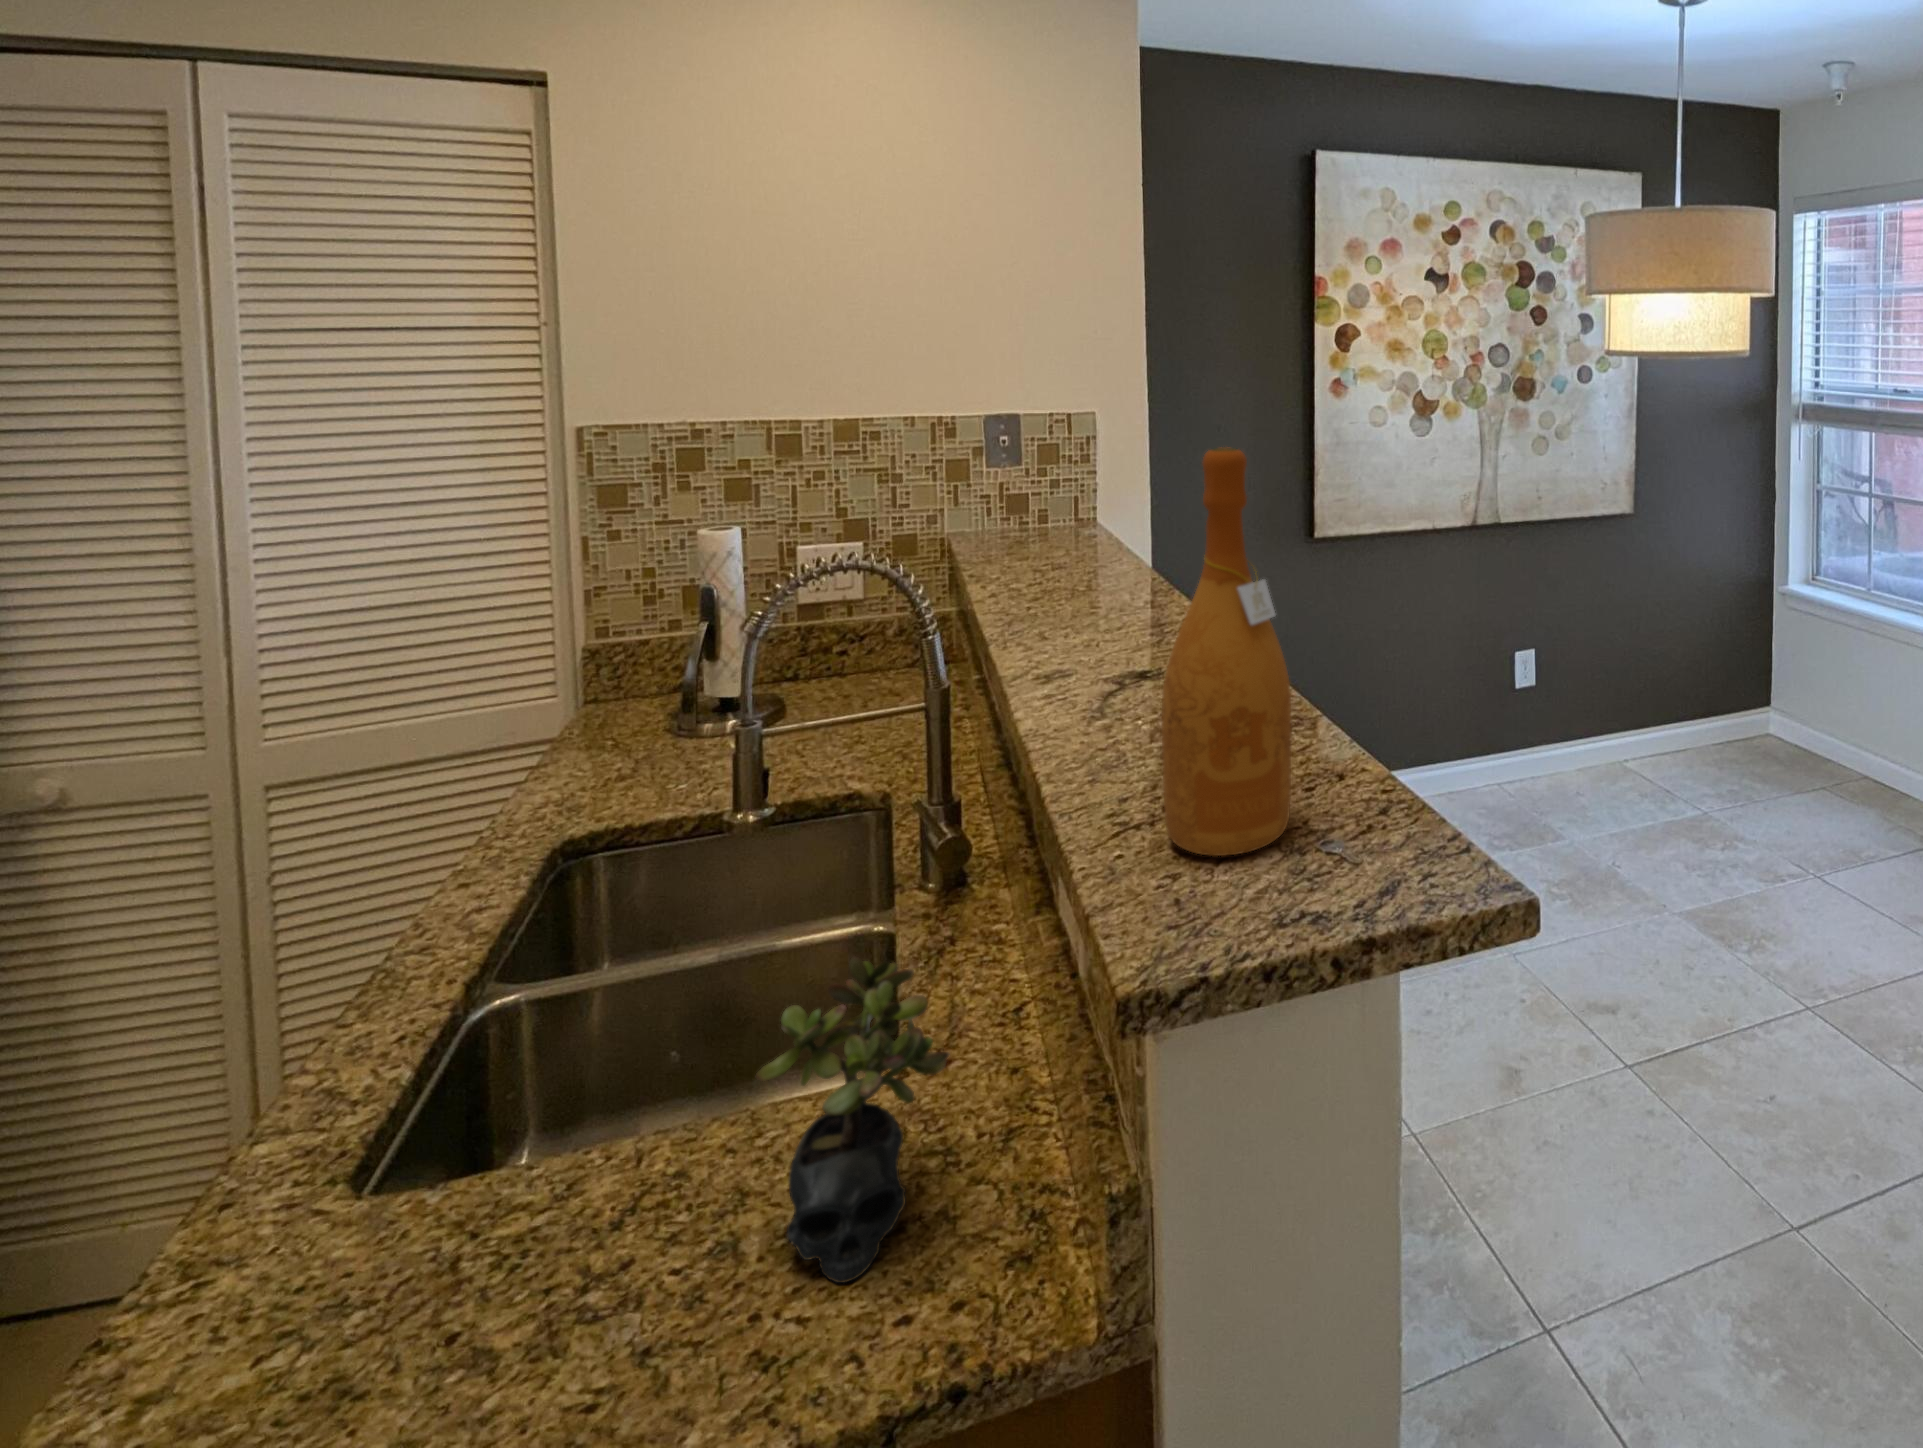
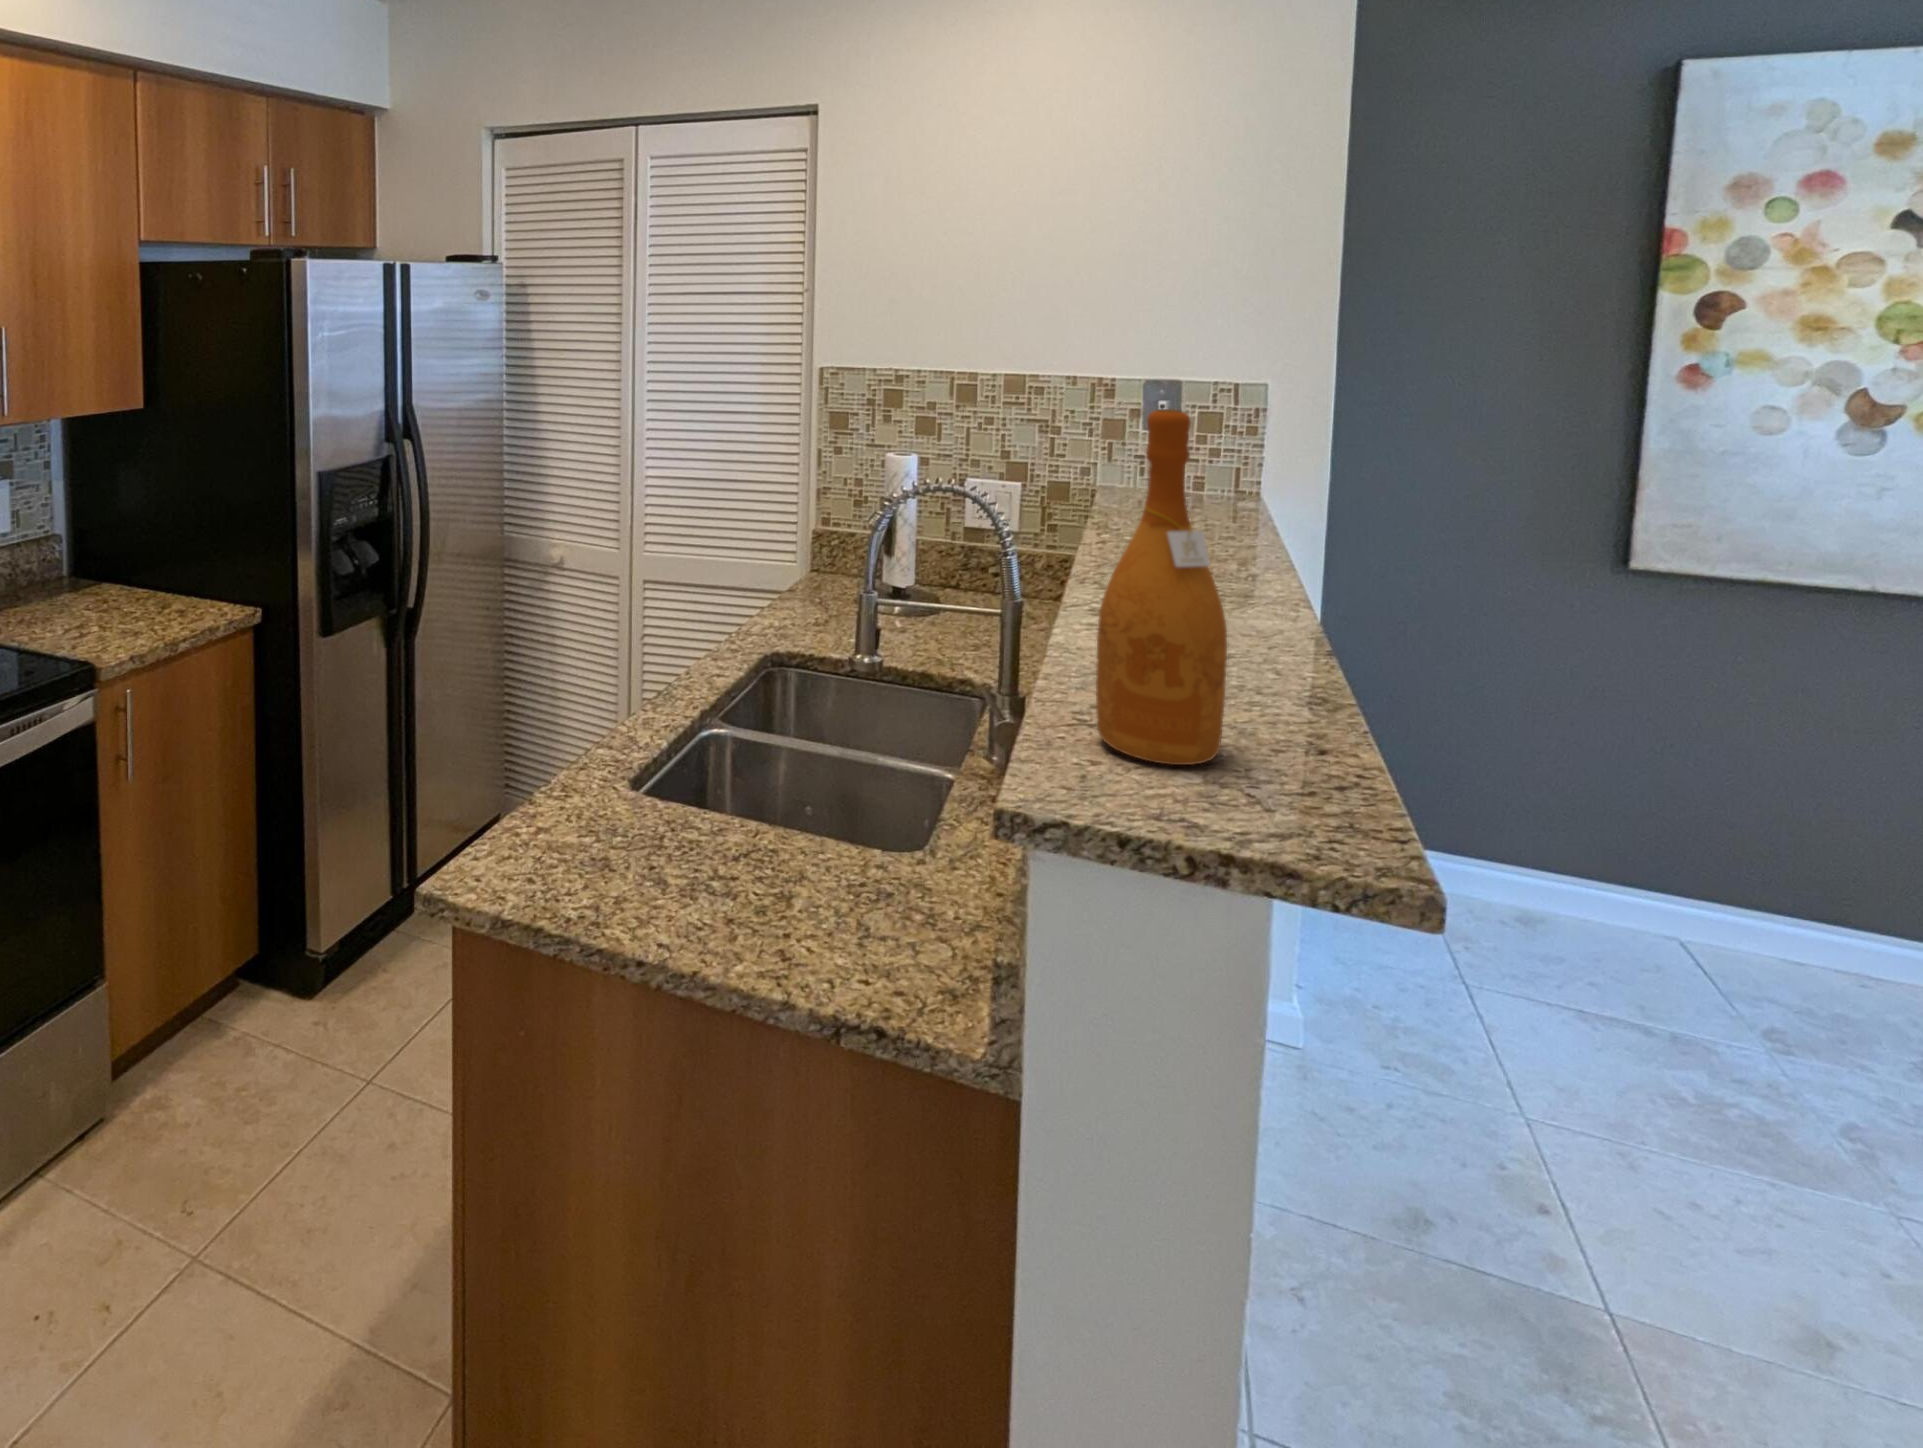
succulent plant: present [756,957,950,1283] -> none [802,745,922,950]

